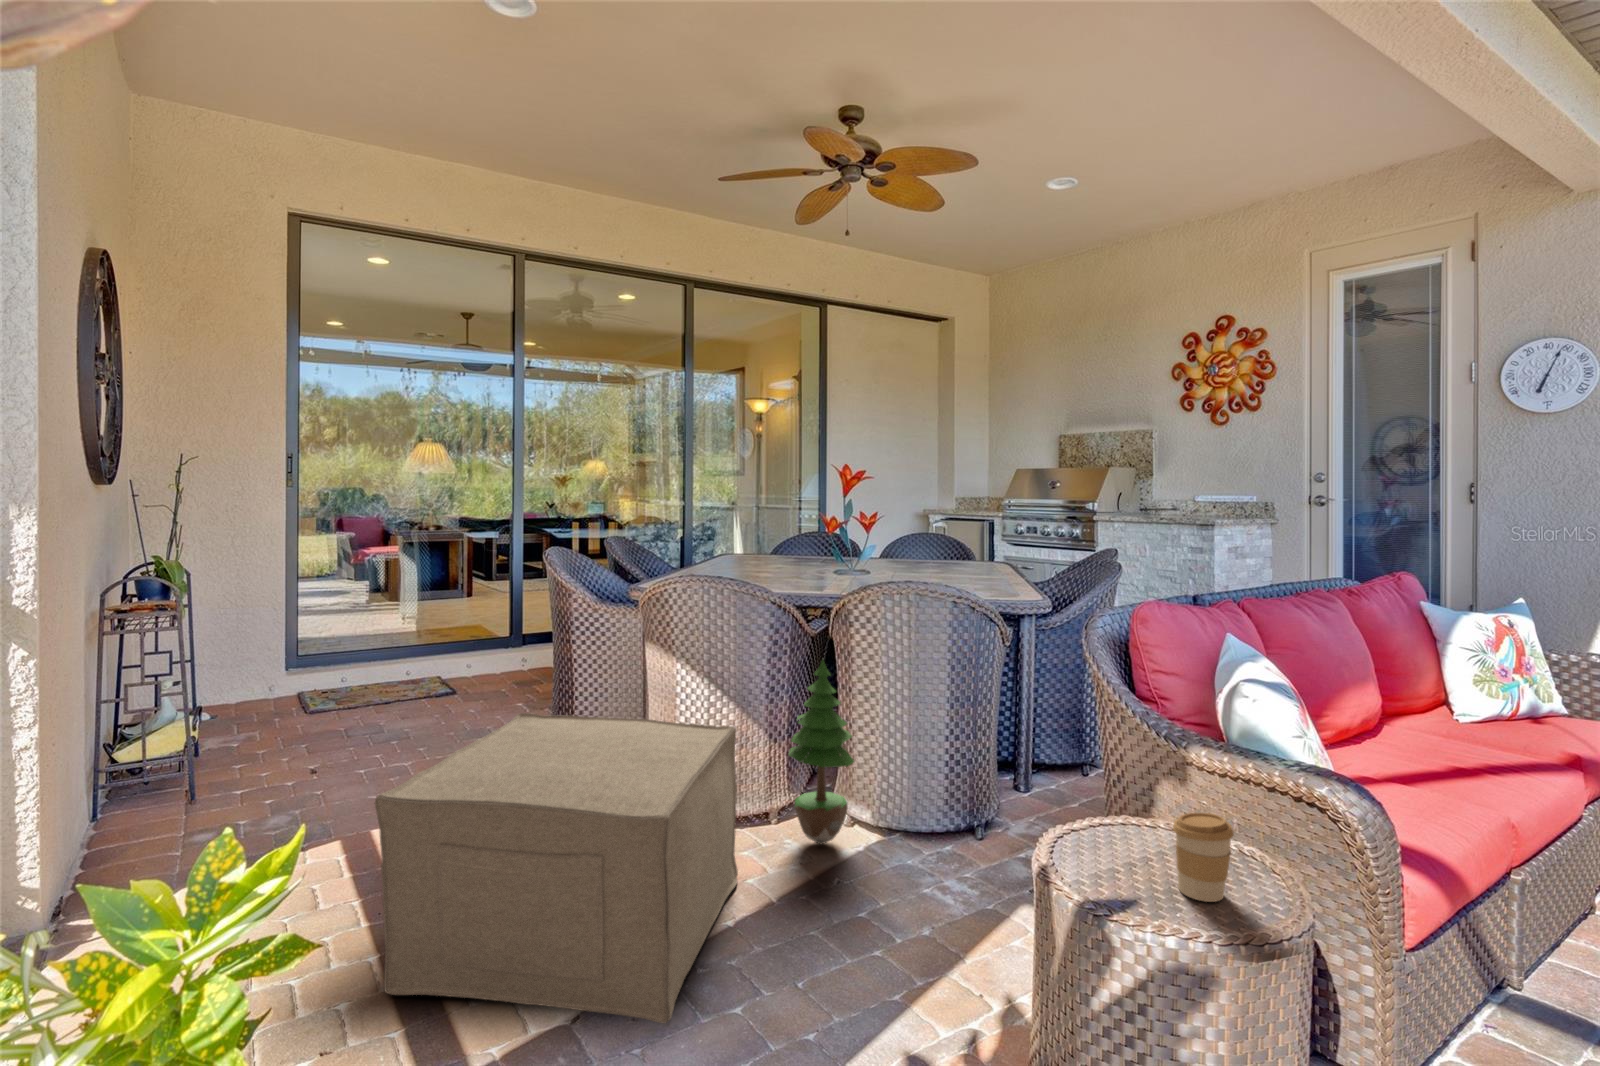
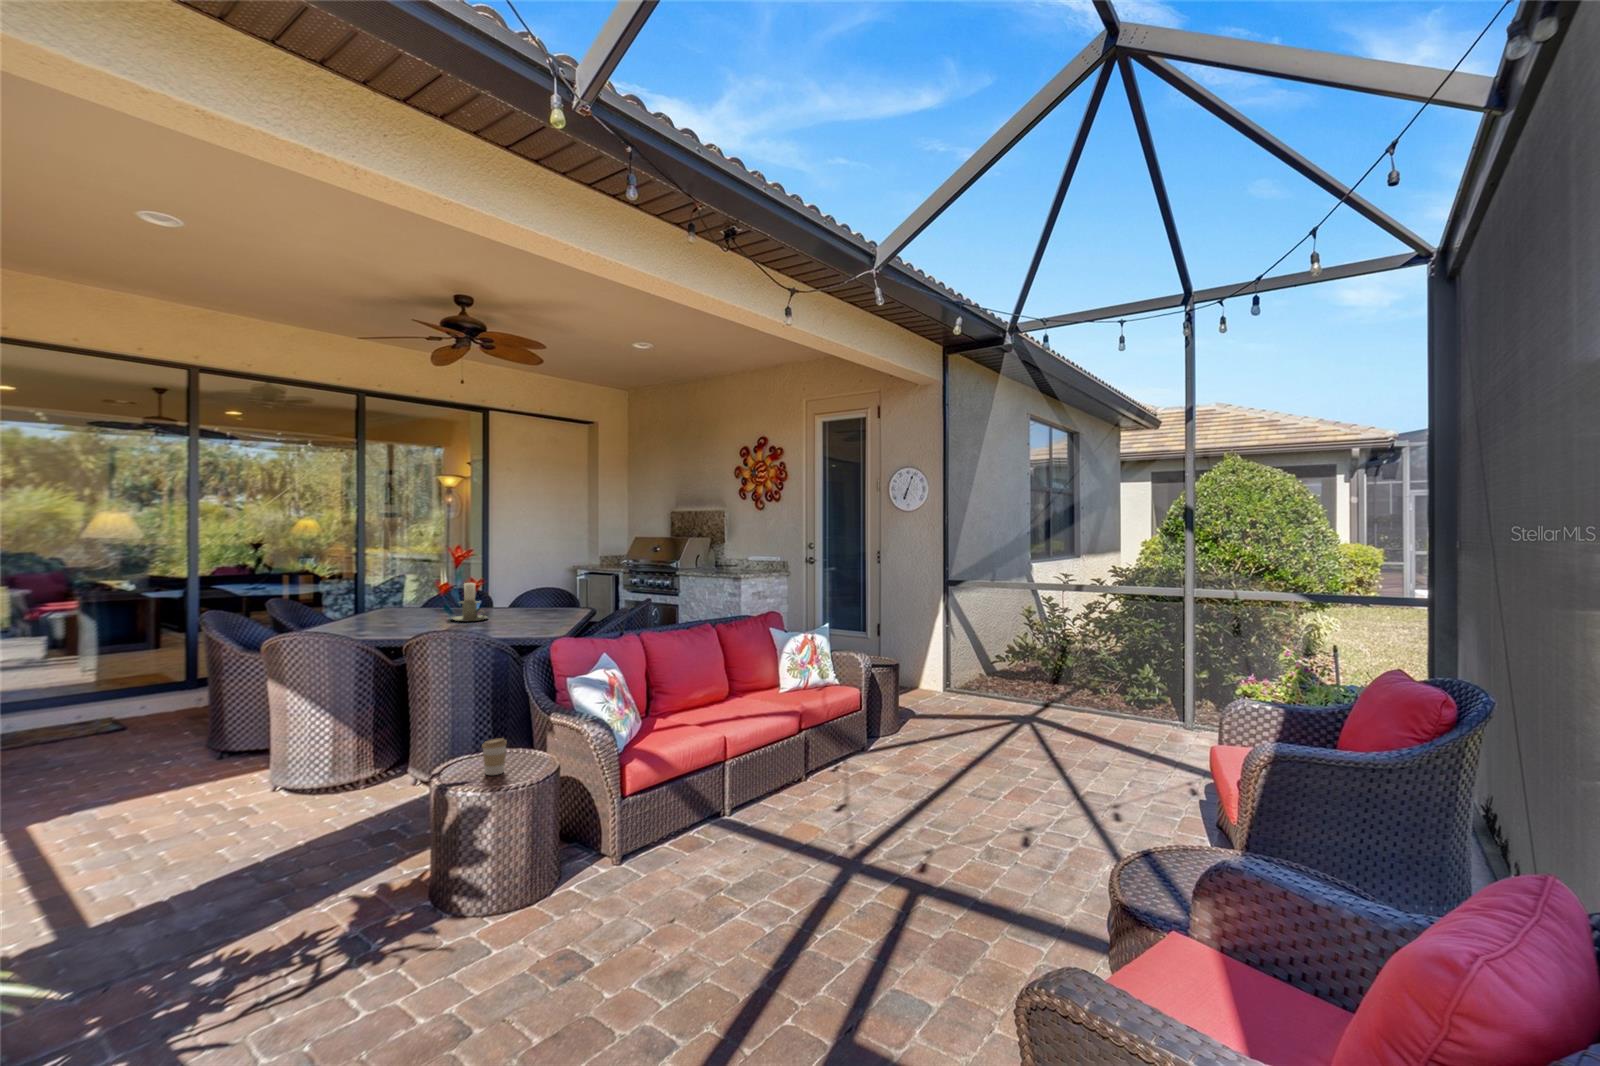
candle holder: none [847,514,898,570] -> present [452,583,488,621]
potted tree: present [789,660,854,845] -> none [363,682,409,797]
ottoman: present [375,713,738,1024] -> none [50,725,319,890]

